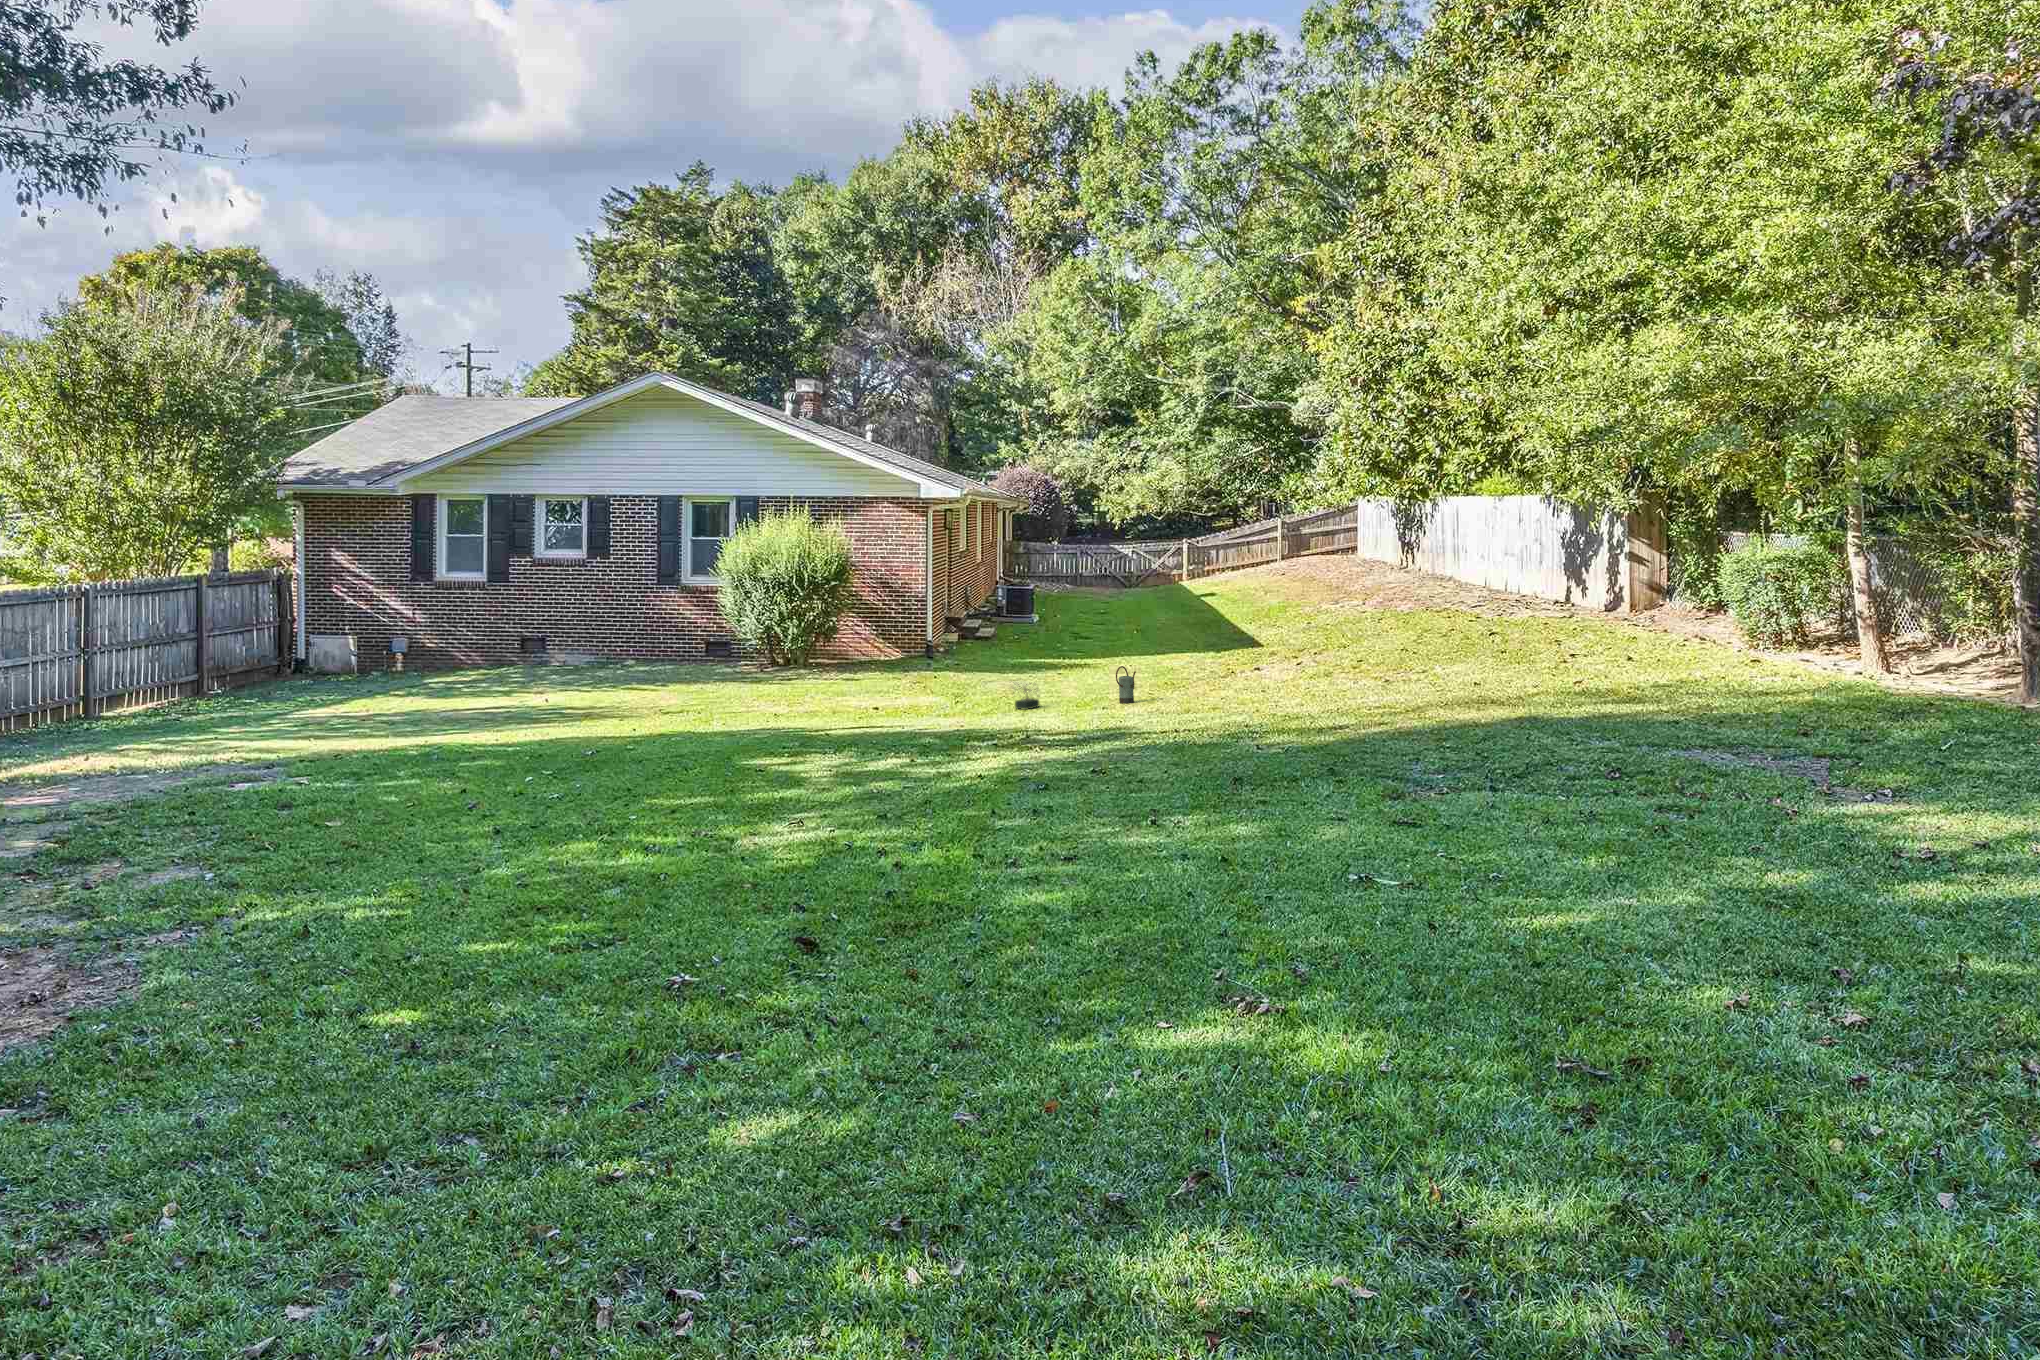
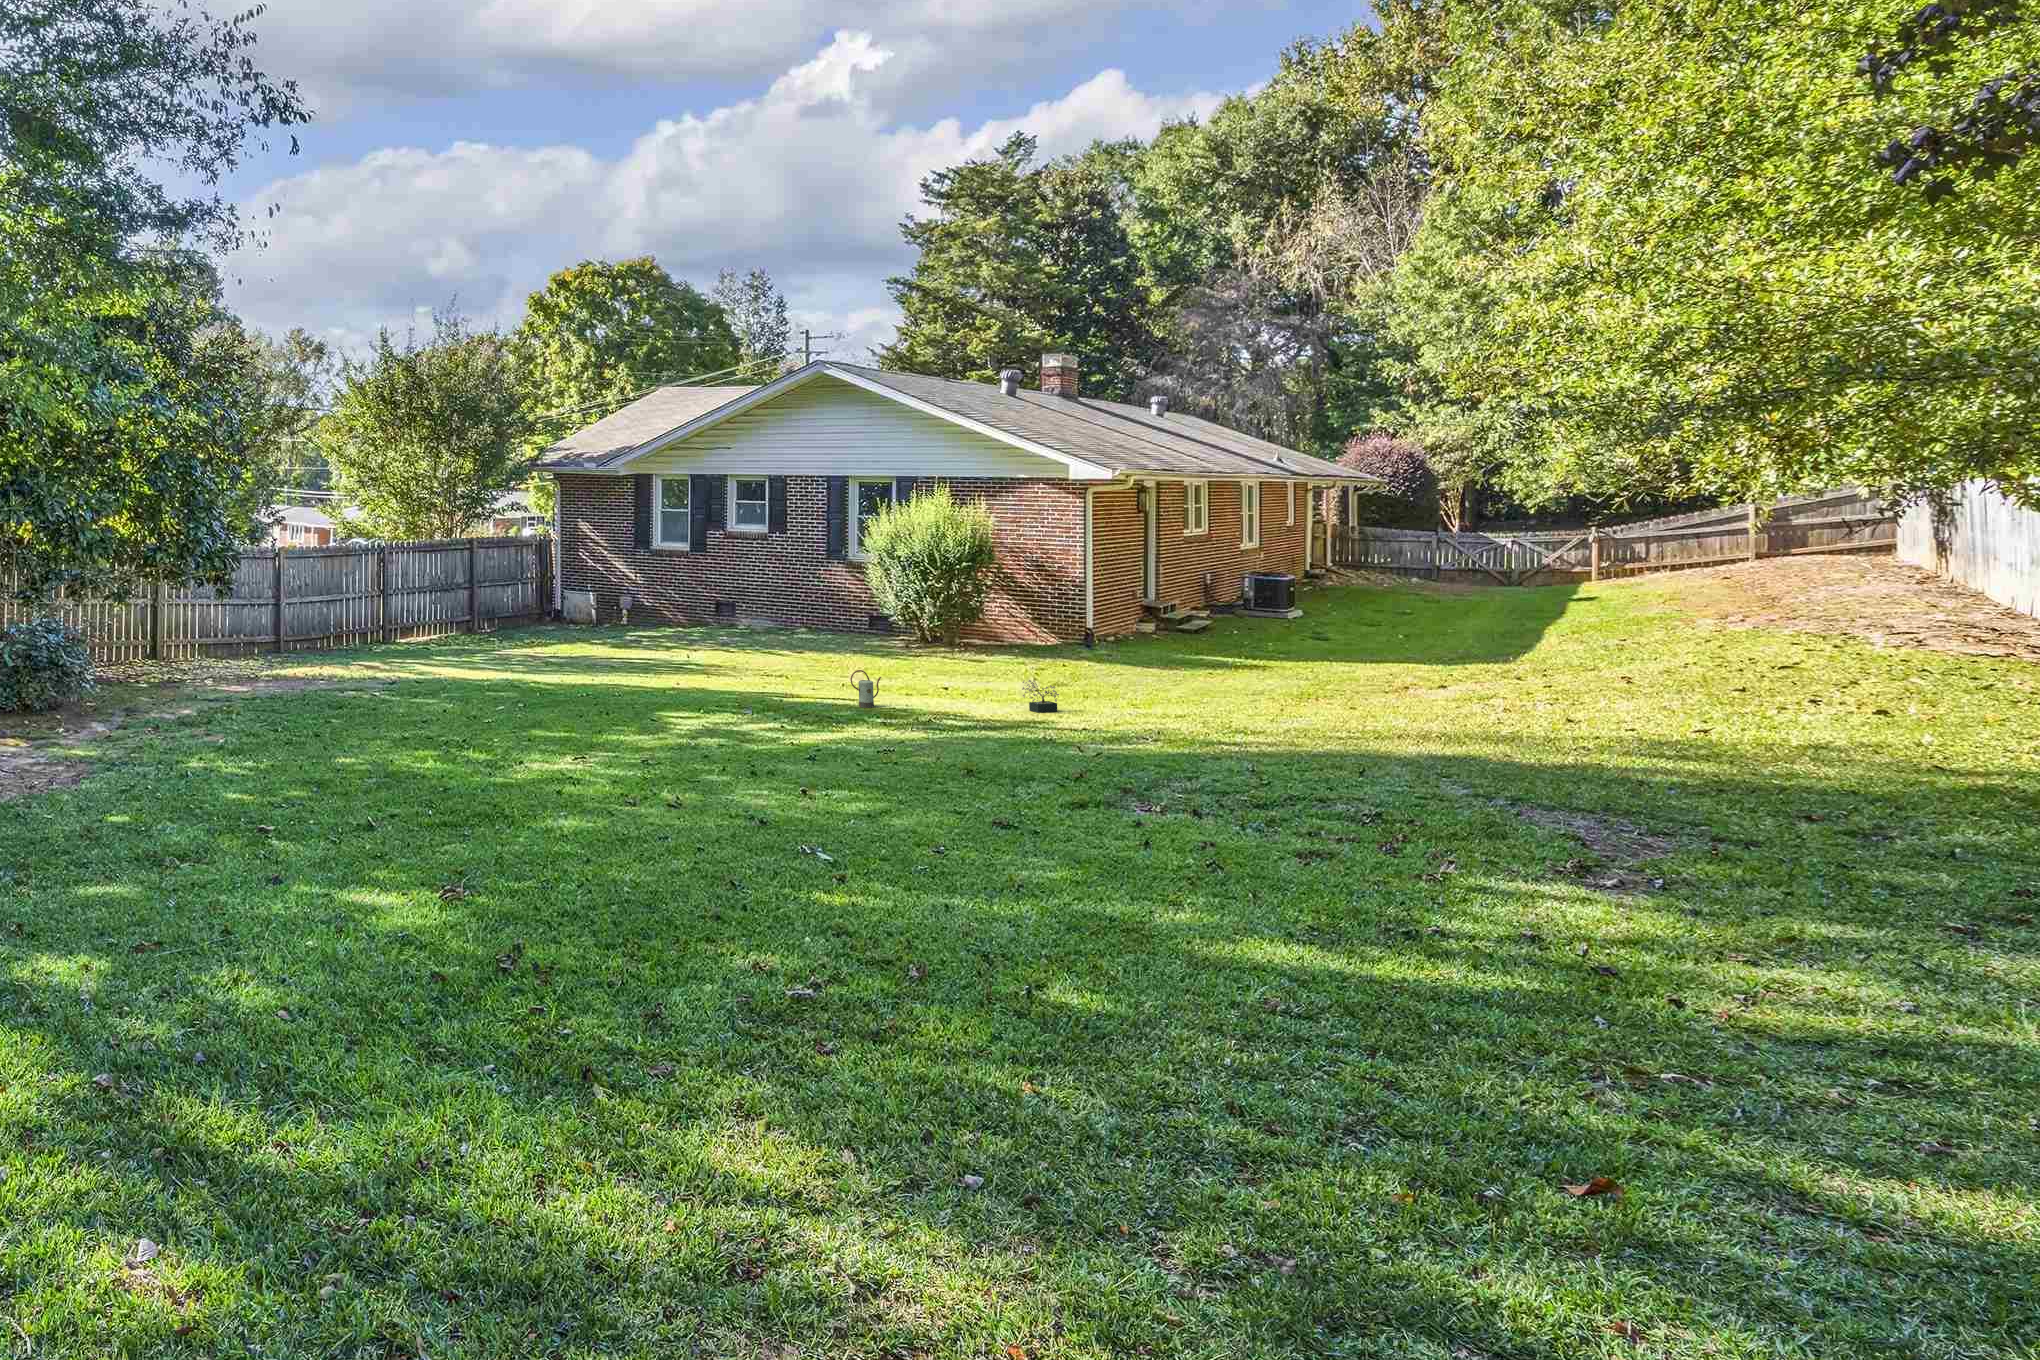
watering can: present [1116,666,1136,704] -> present [851,670,881,708]

